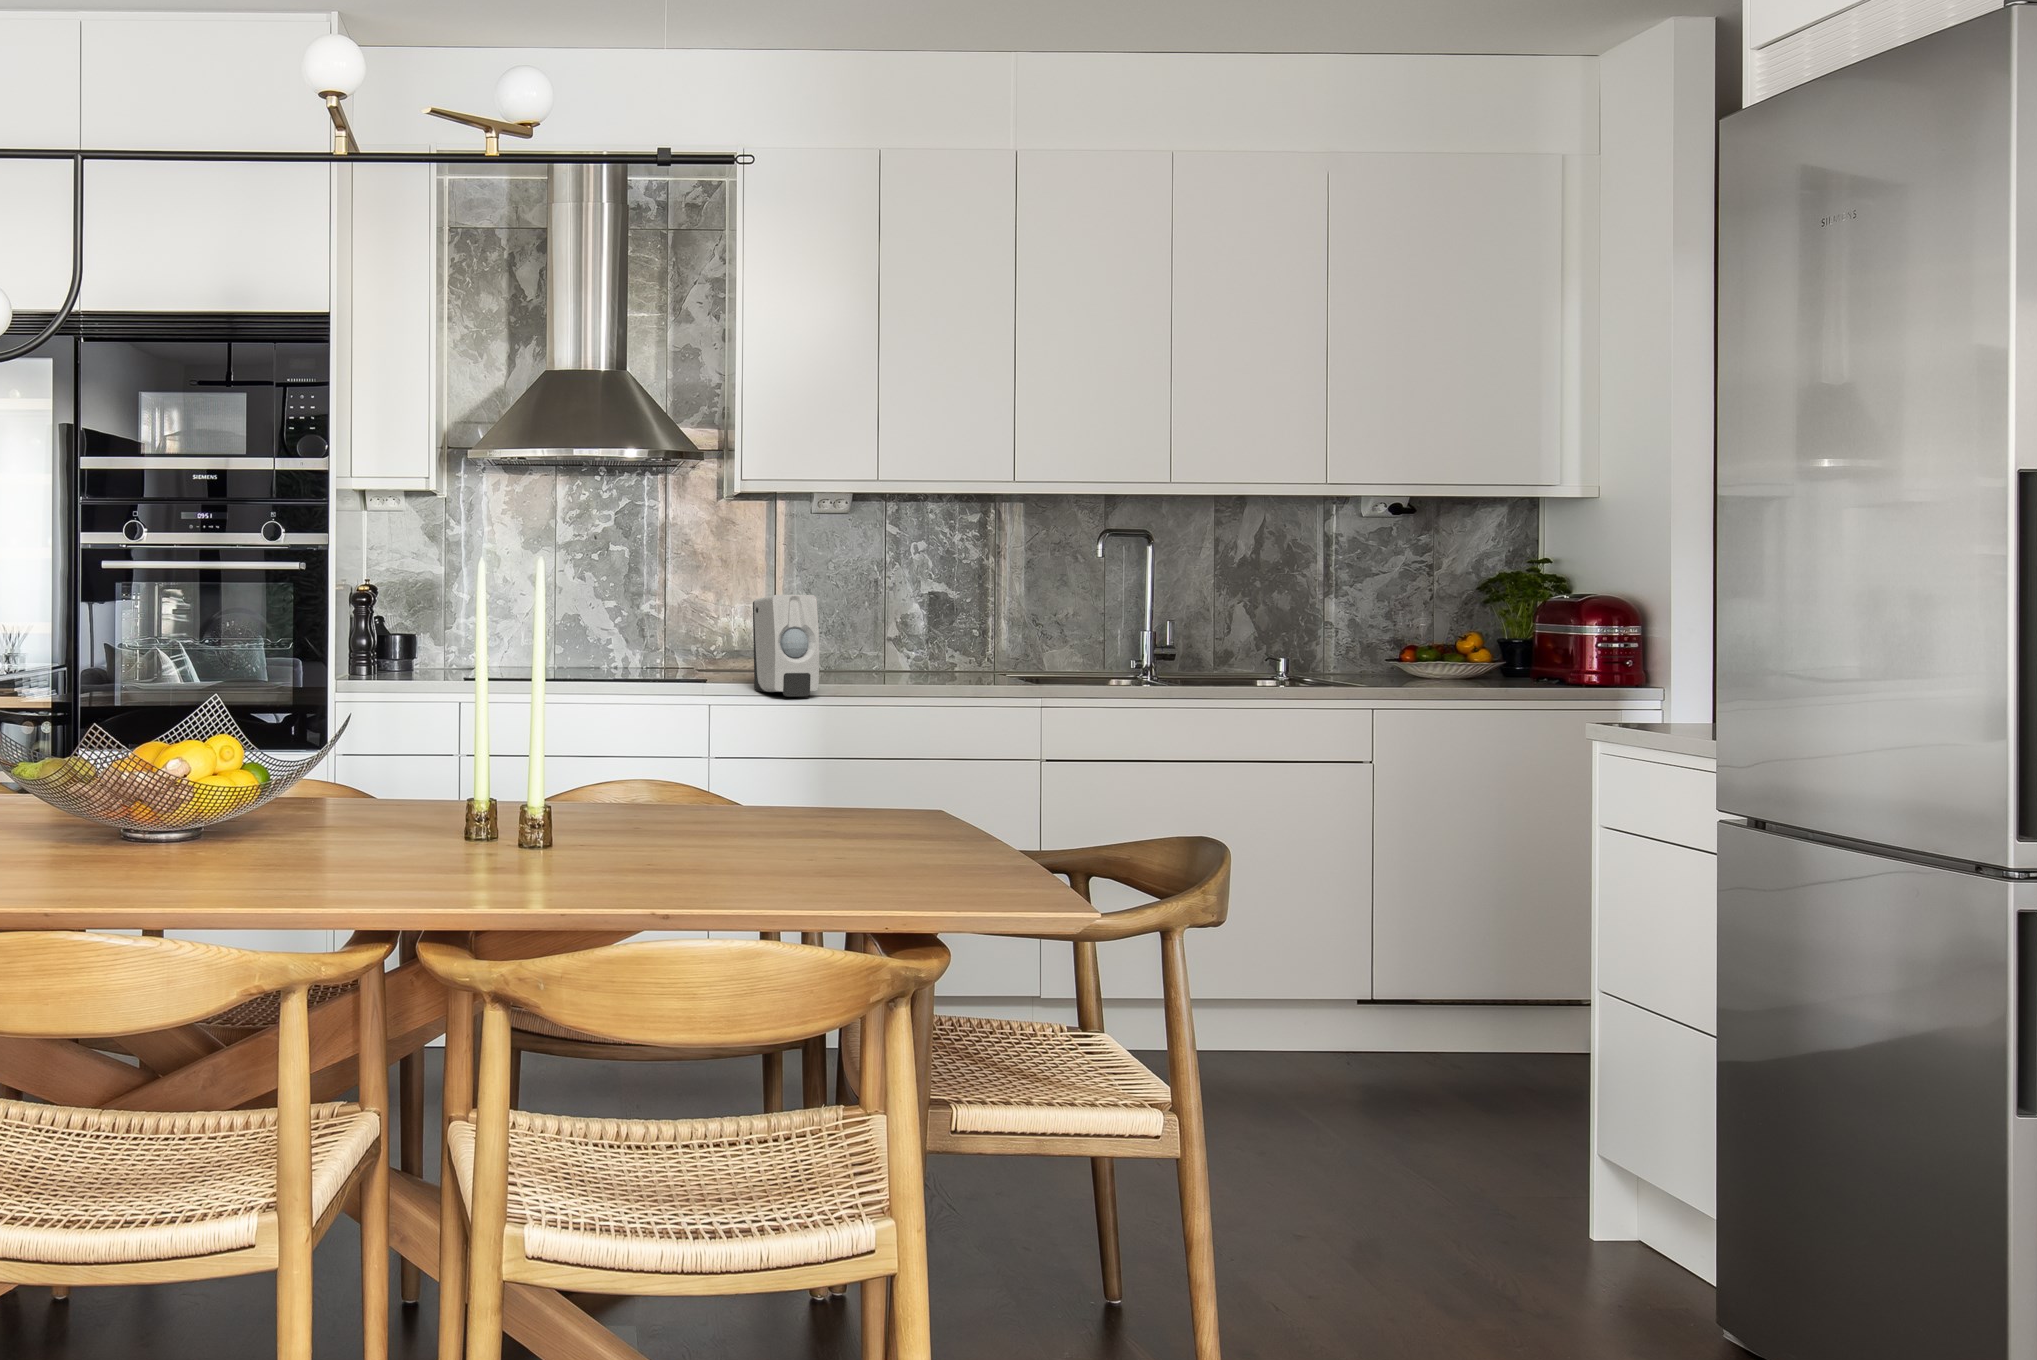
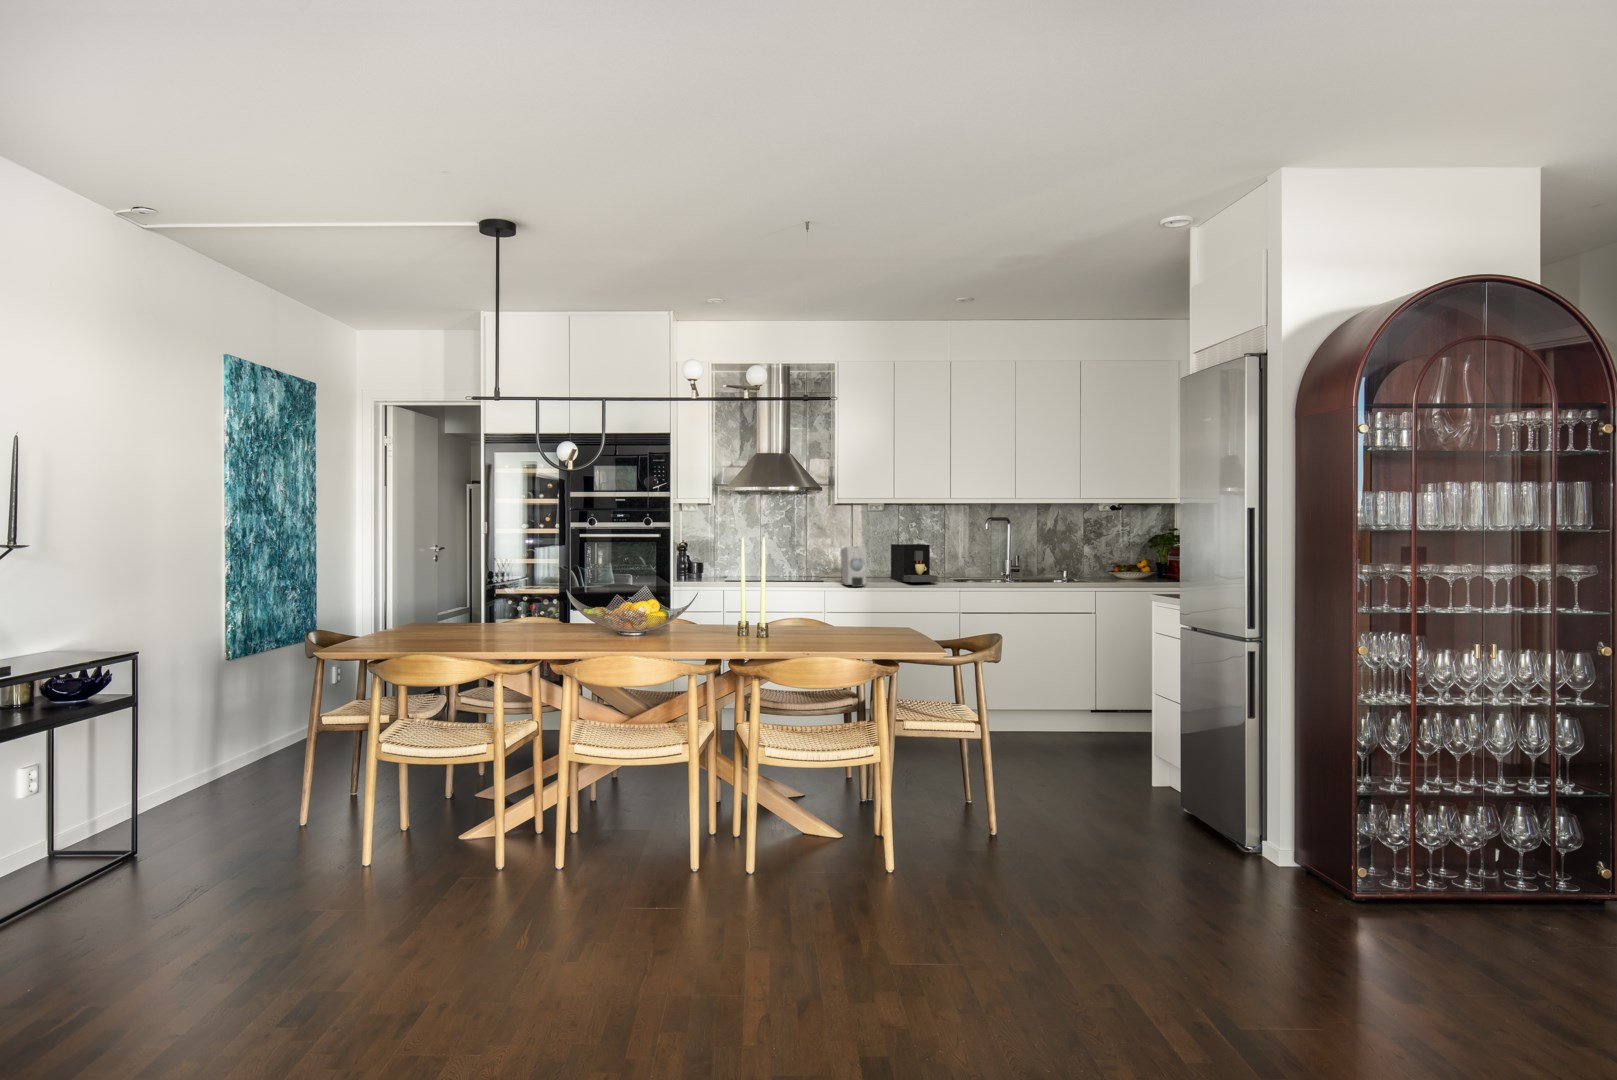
coffee maker: none [867,591,992,686] -> present [891,544,938,582]

